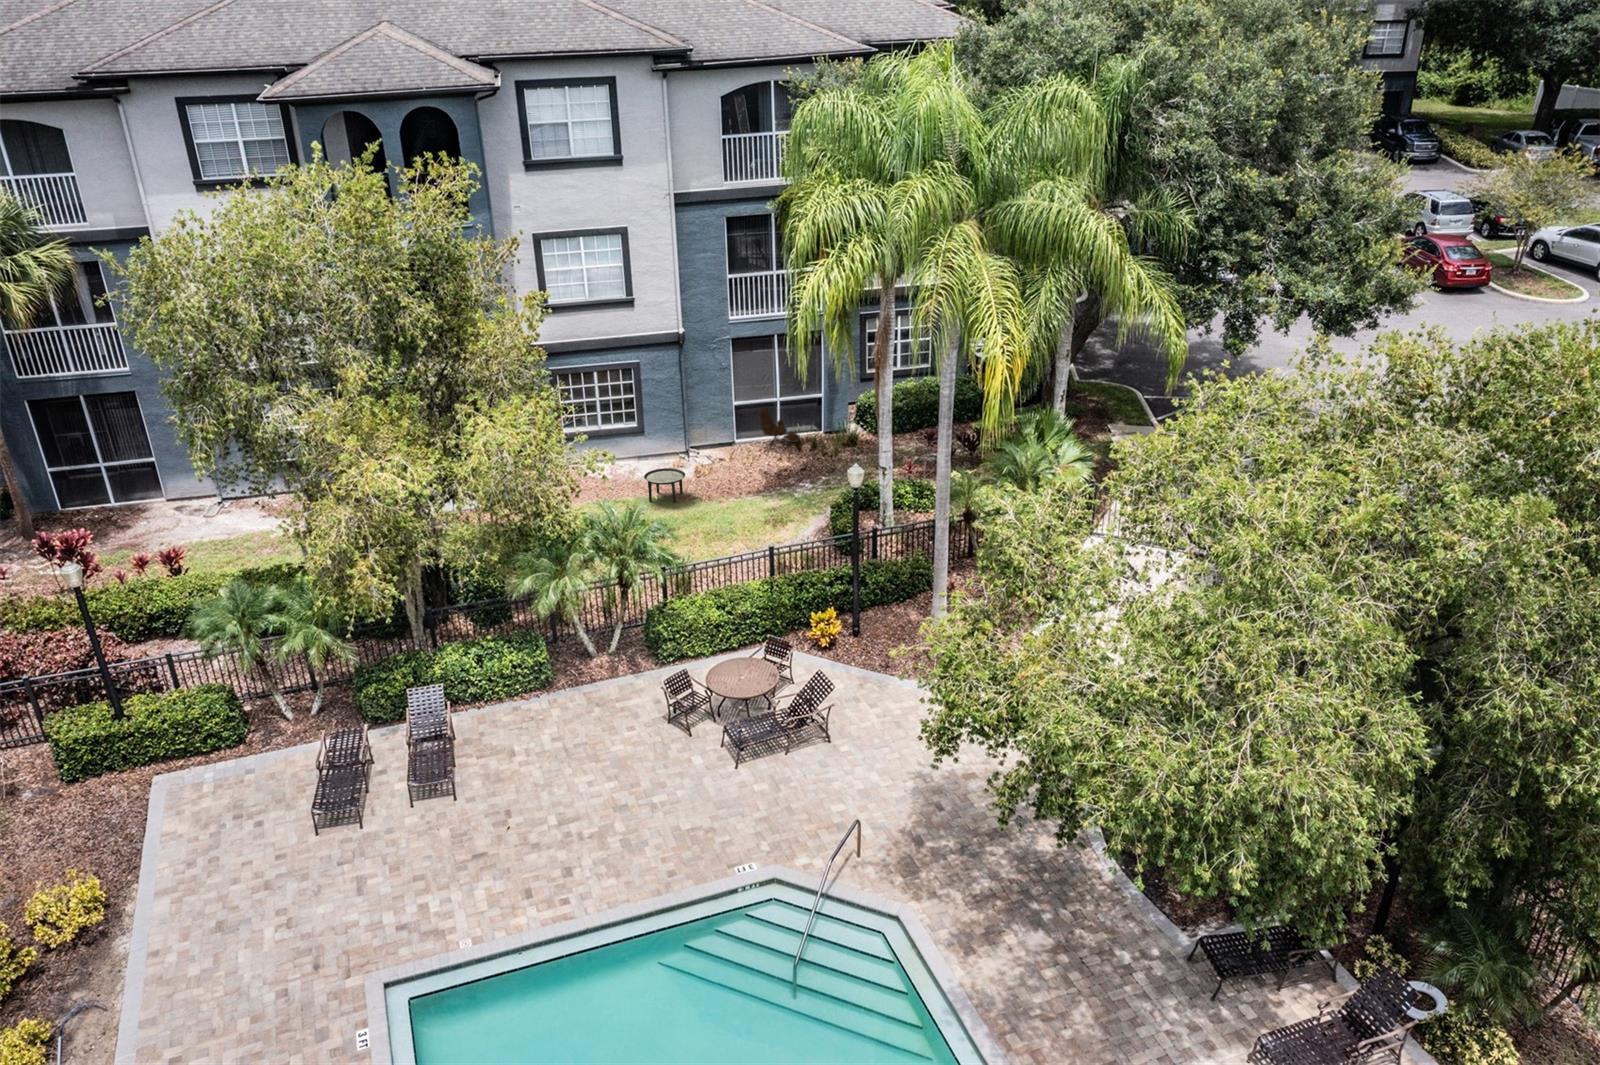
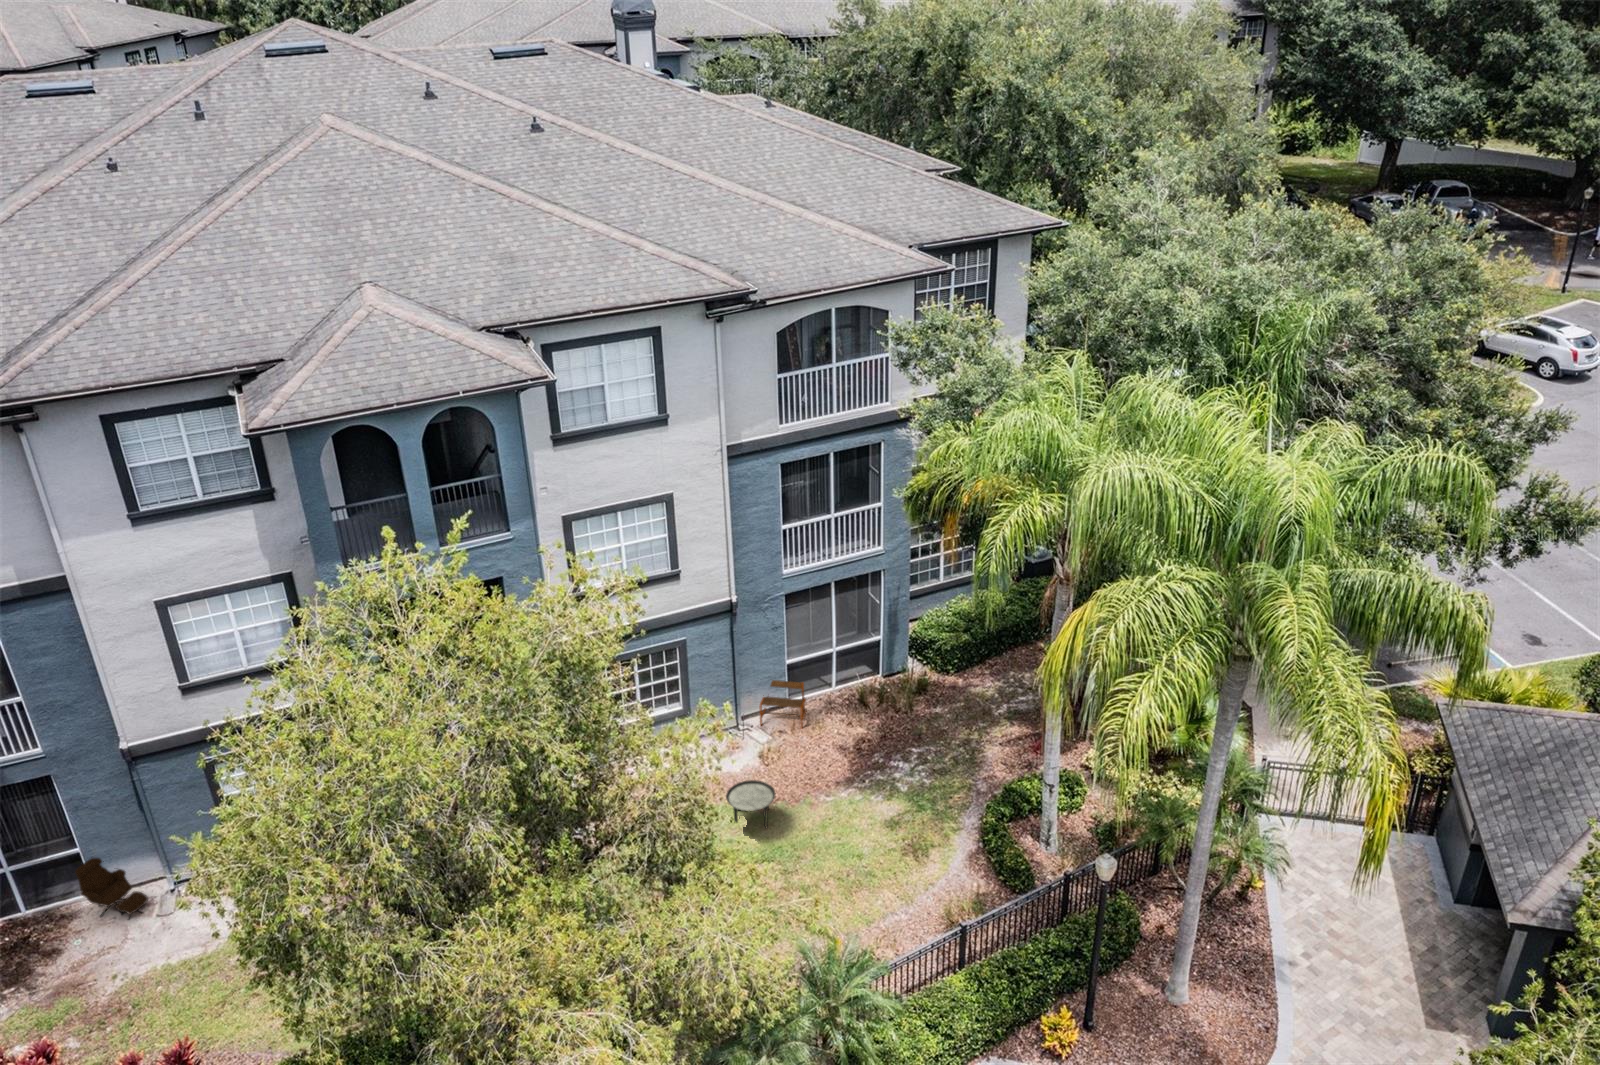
lounge chair: present [759,406,800,446] -> present [75,858,148,916]
bench: none [704,414,745,456] -> present [759,680,807,728]

